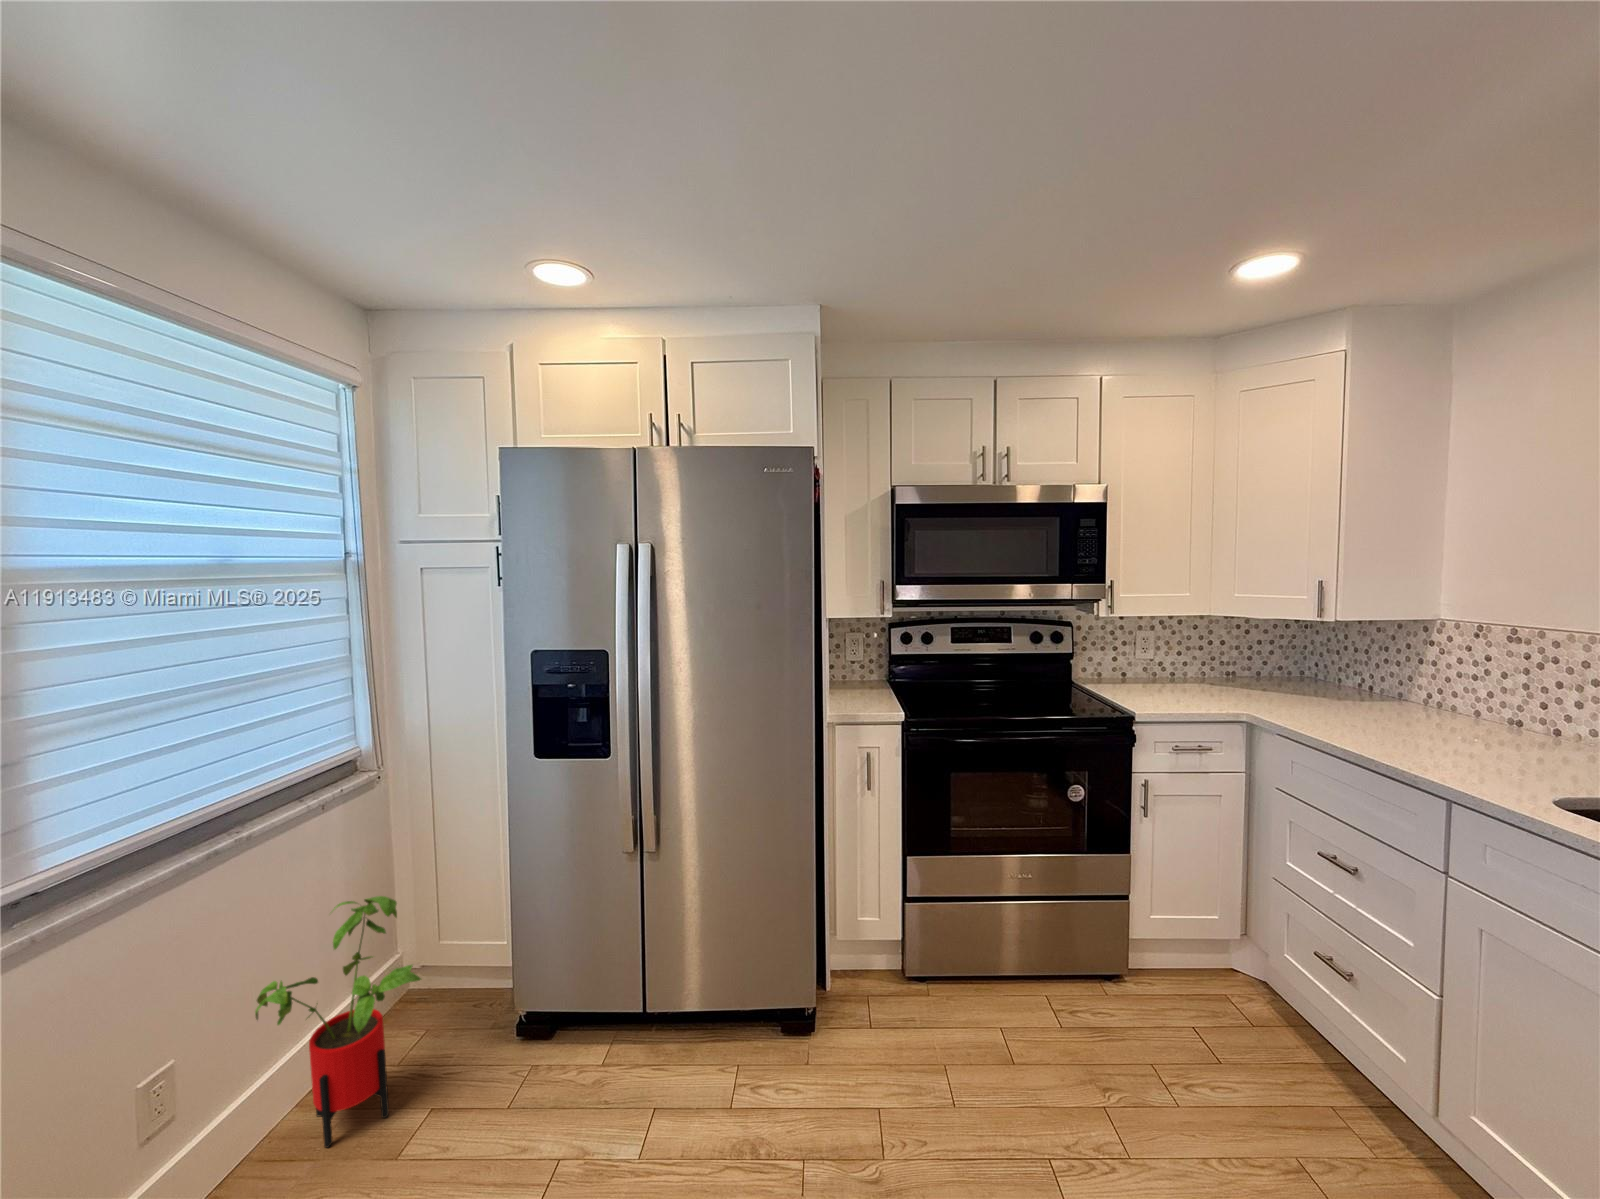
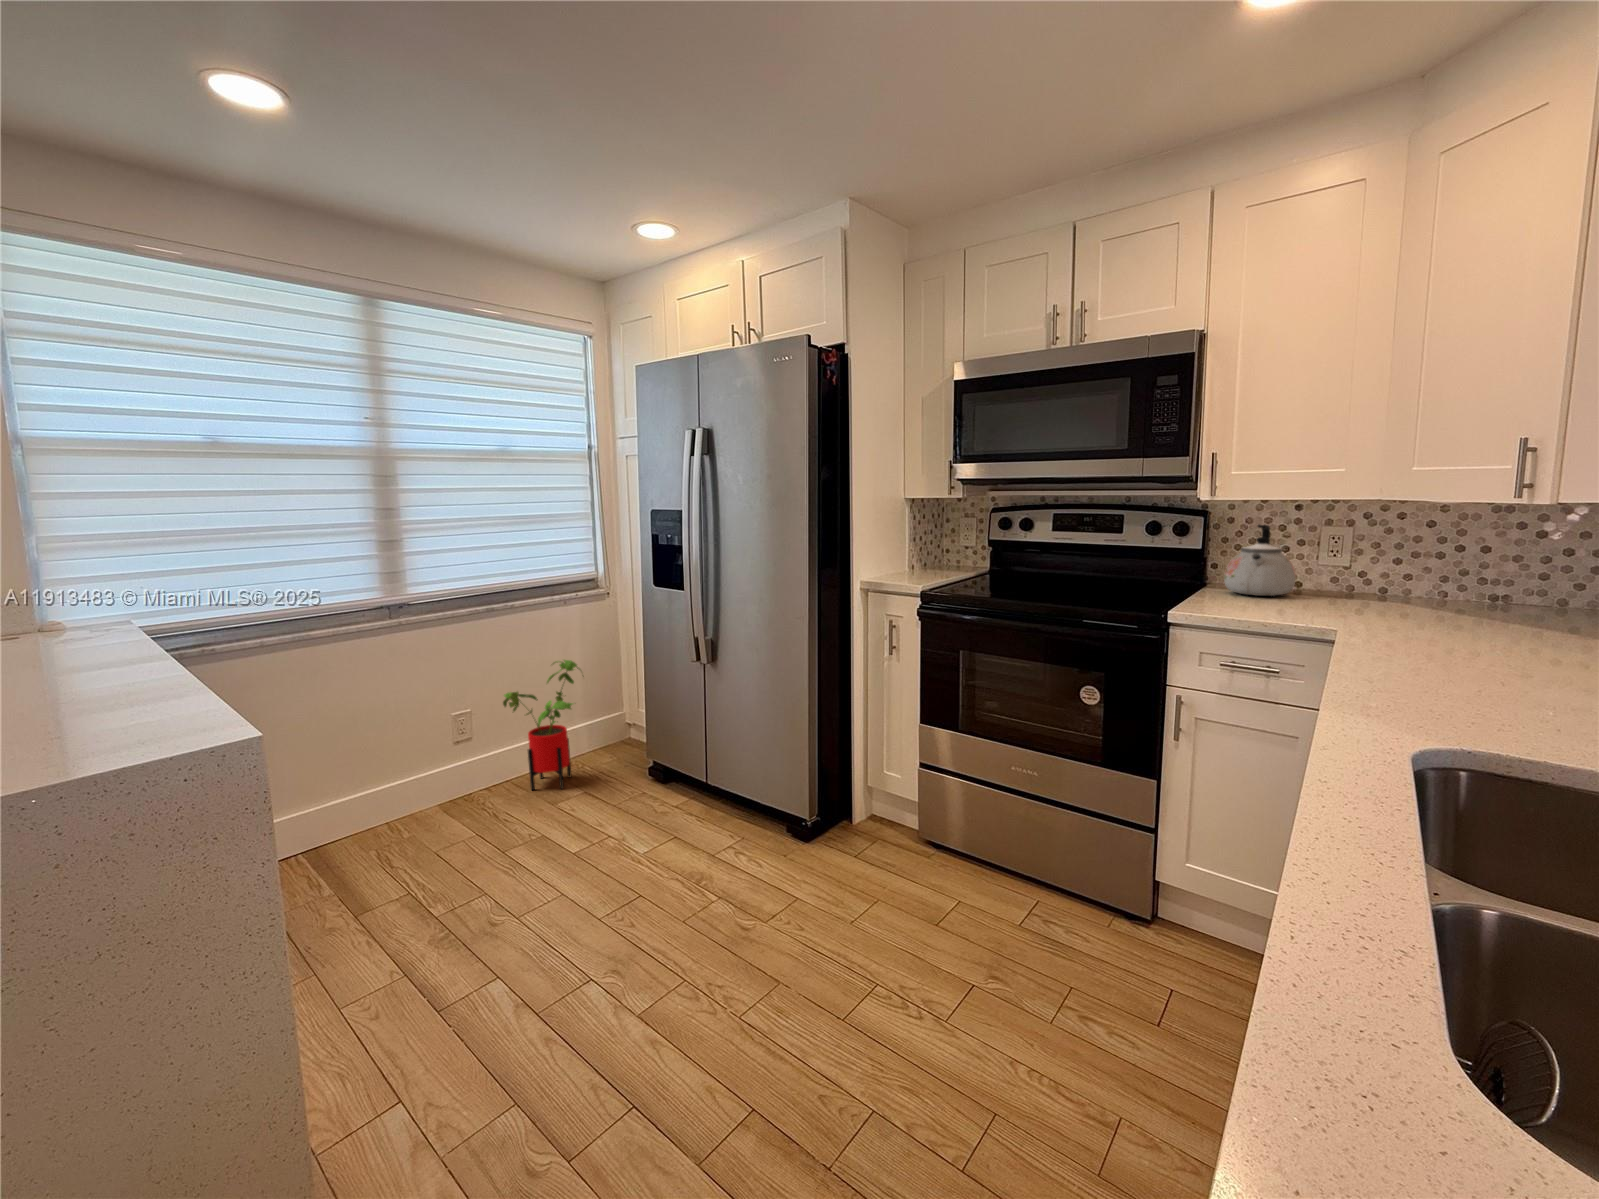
kettle: none [1091,633,1141,689] -> present [1224,525,1296,596]

